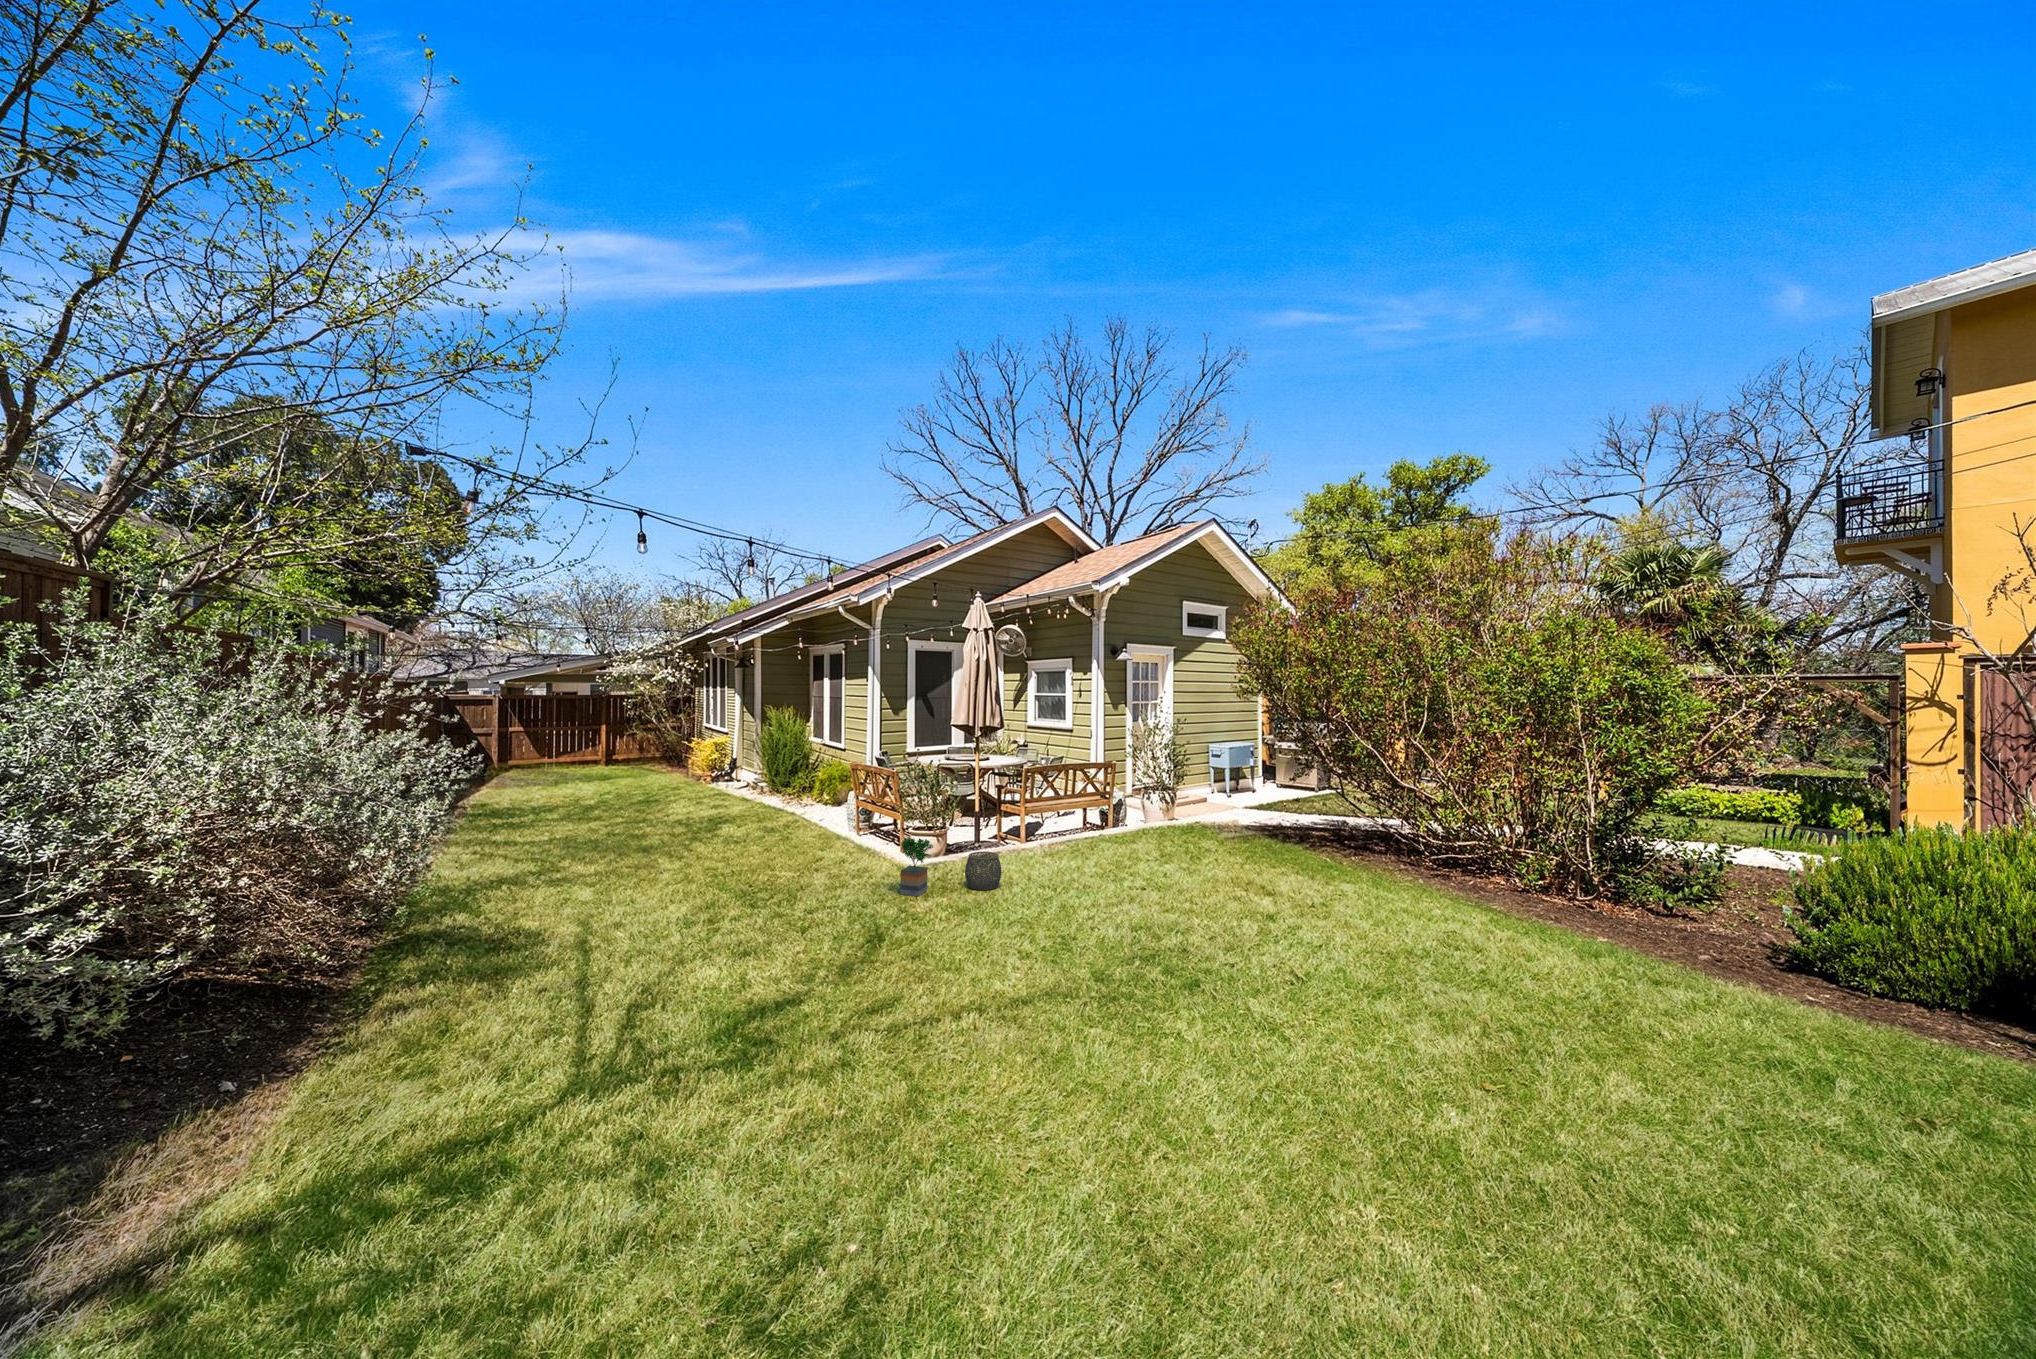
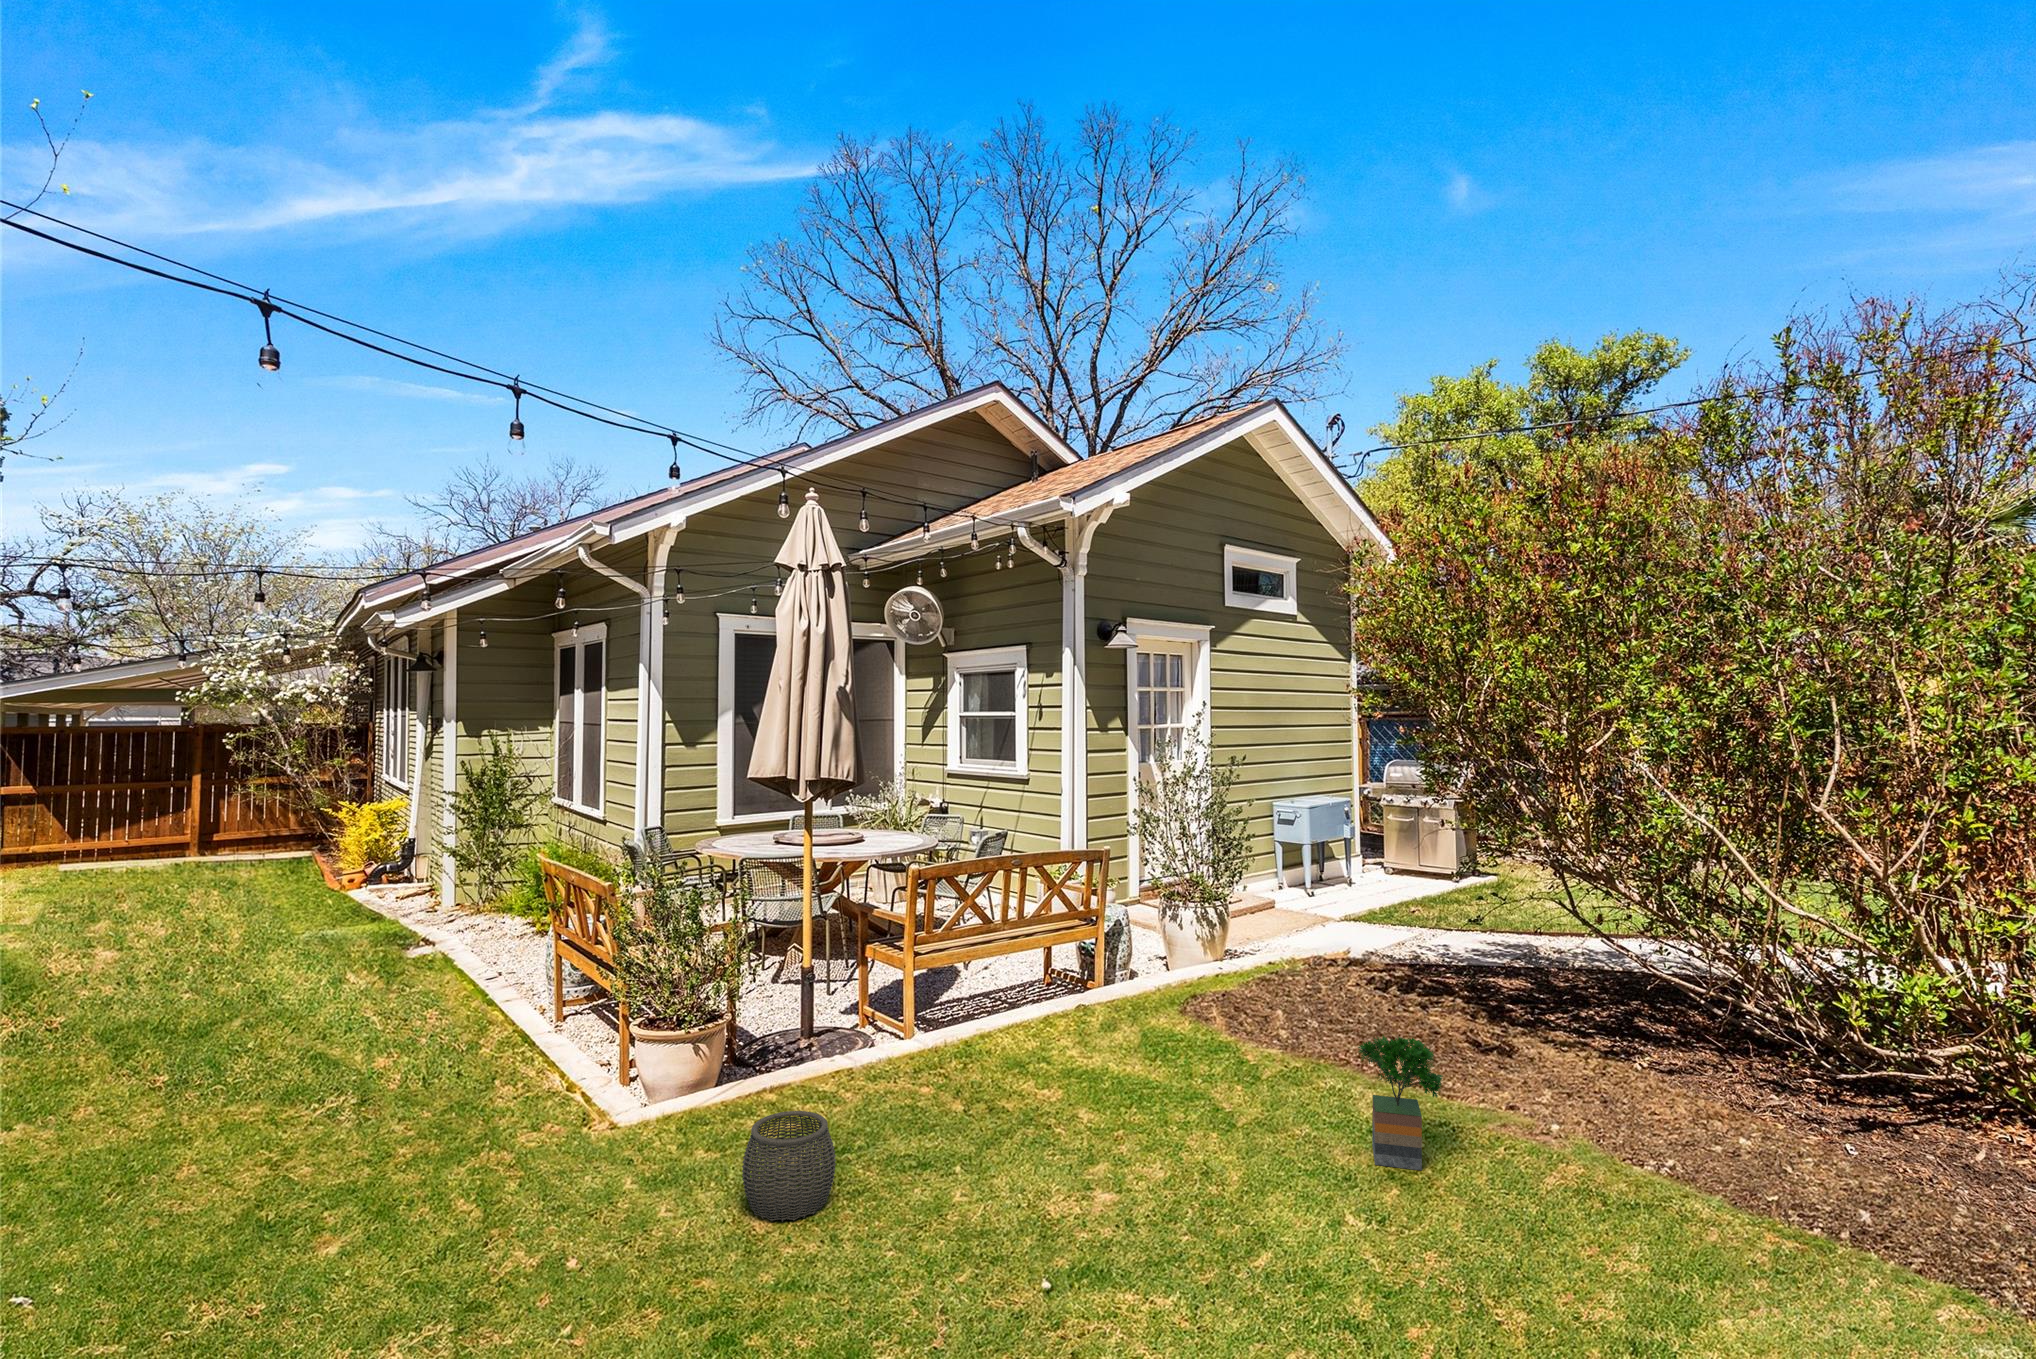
potted tree: present [900,838,933,896] -> present [1358,1036,1443,1170]

